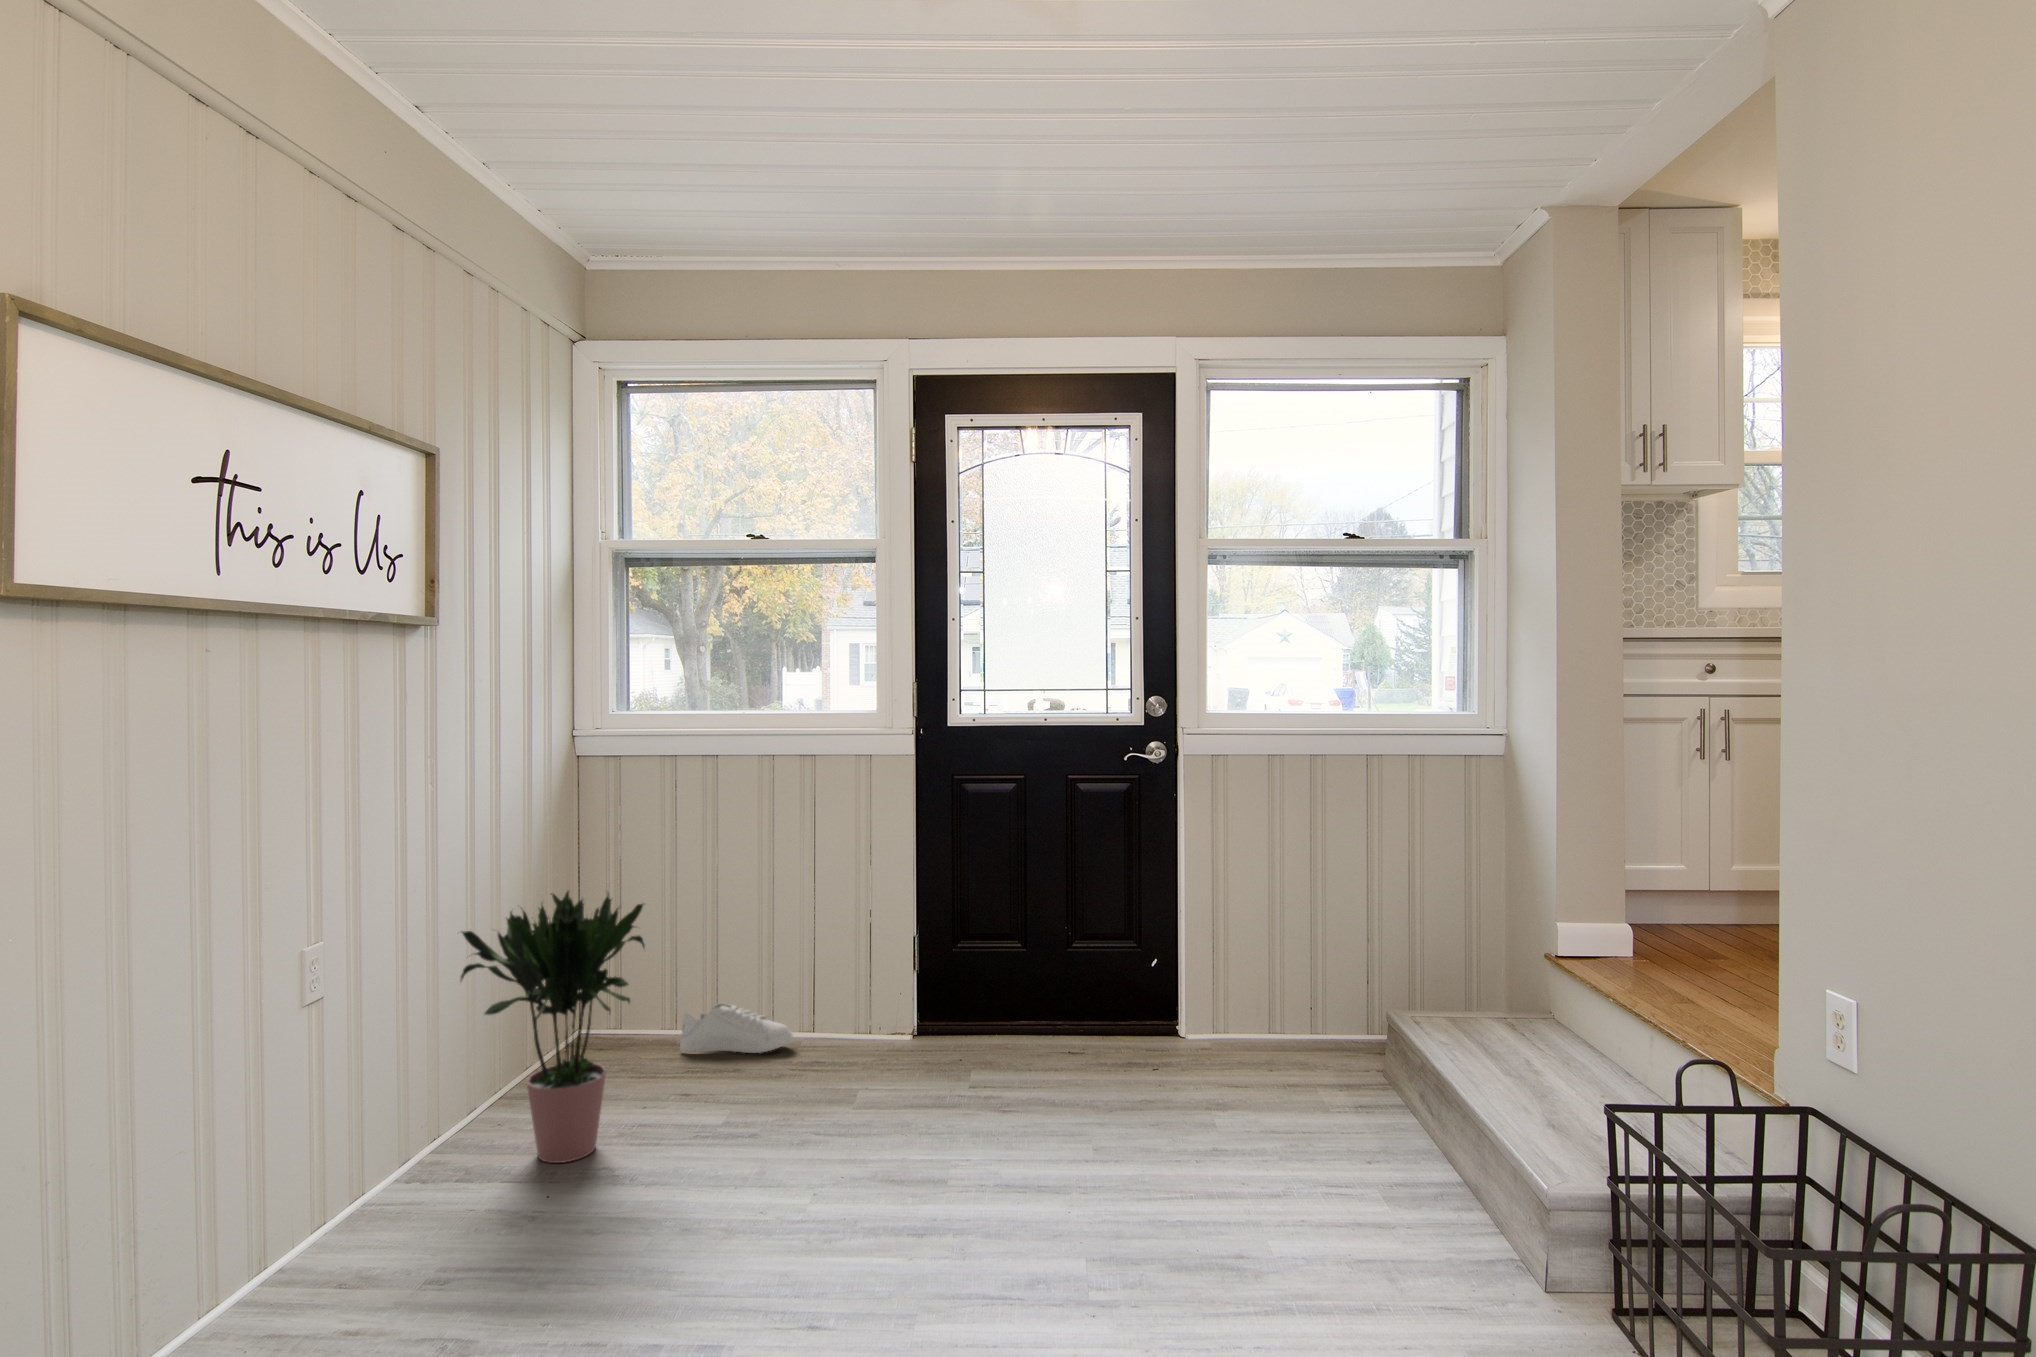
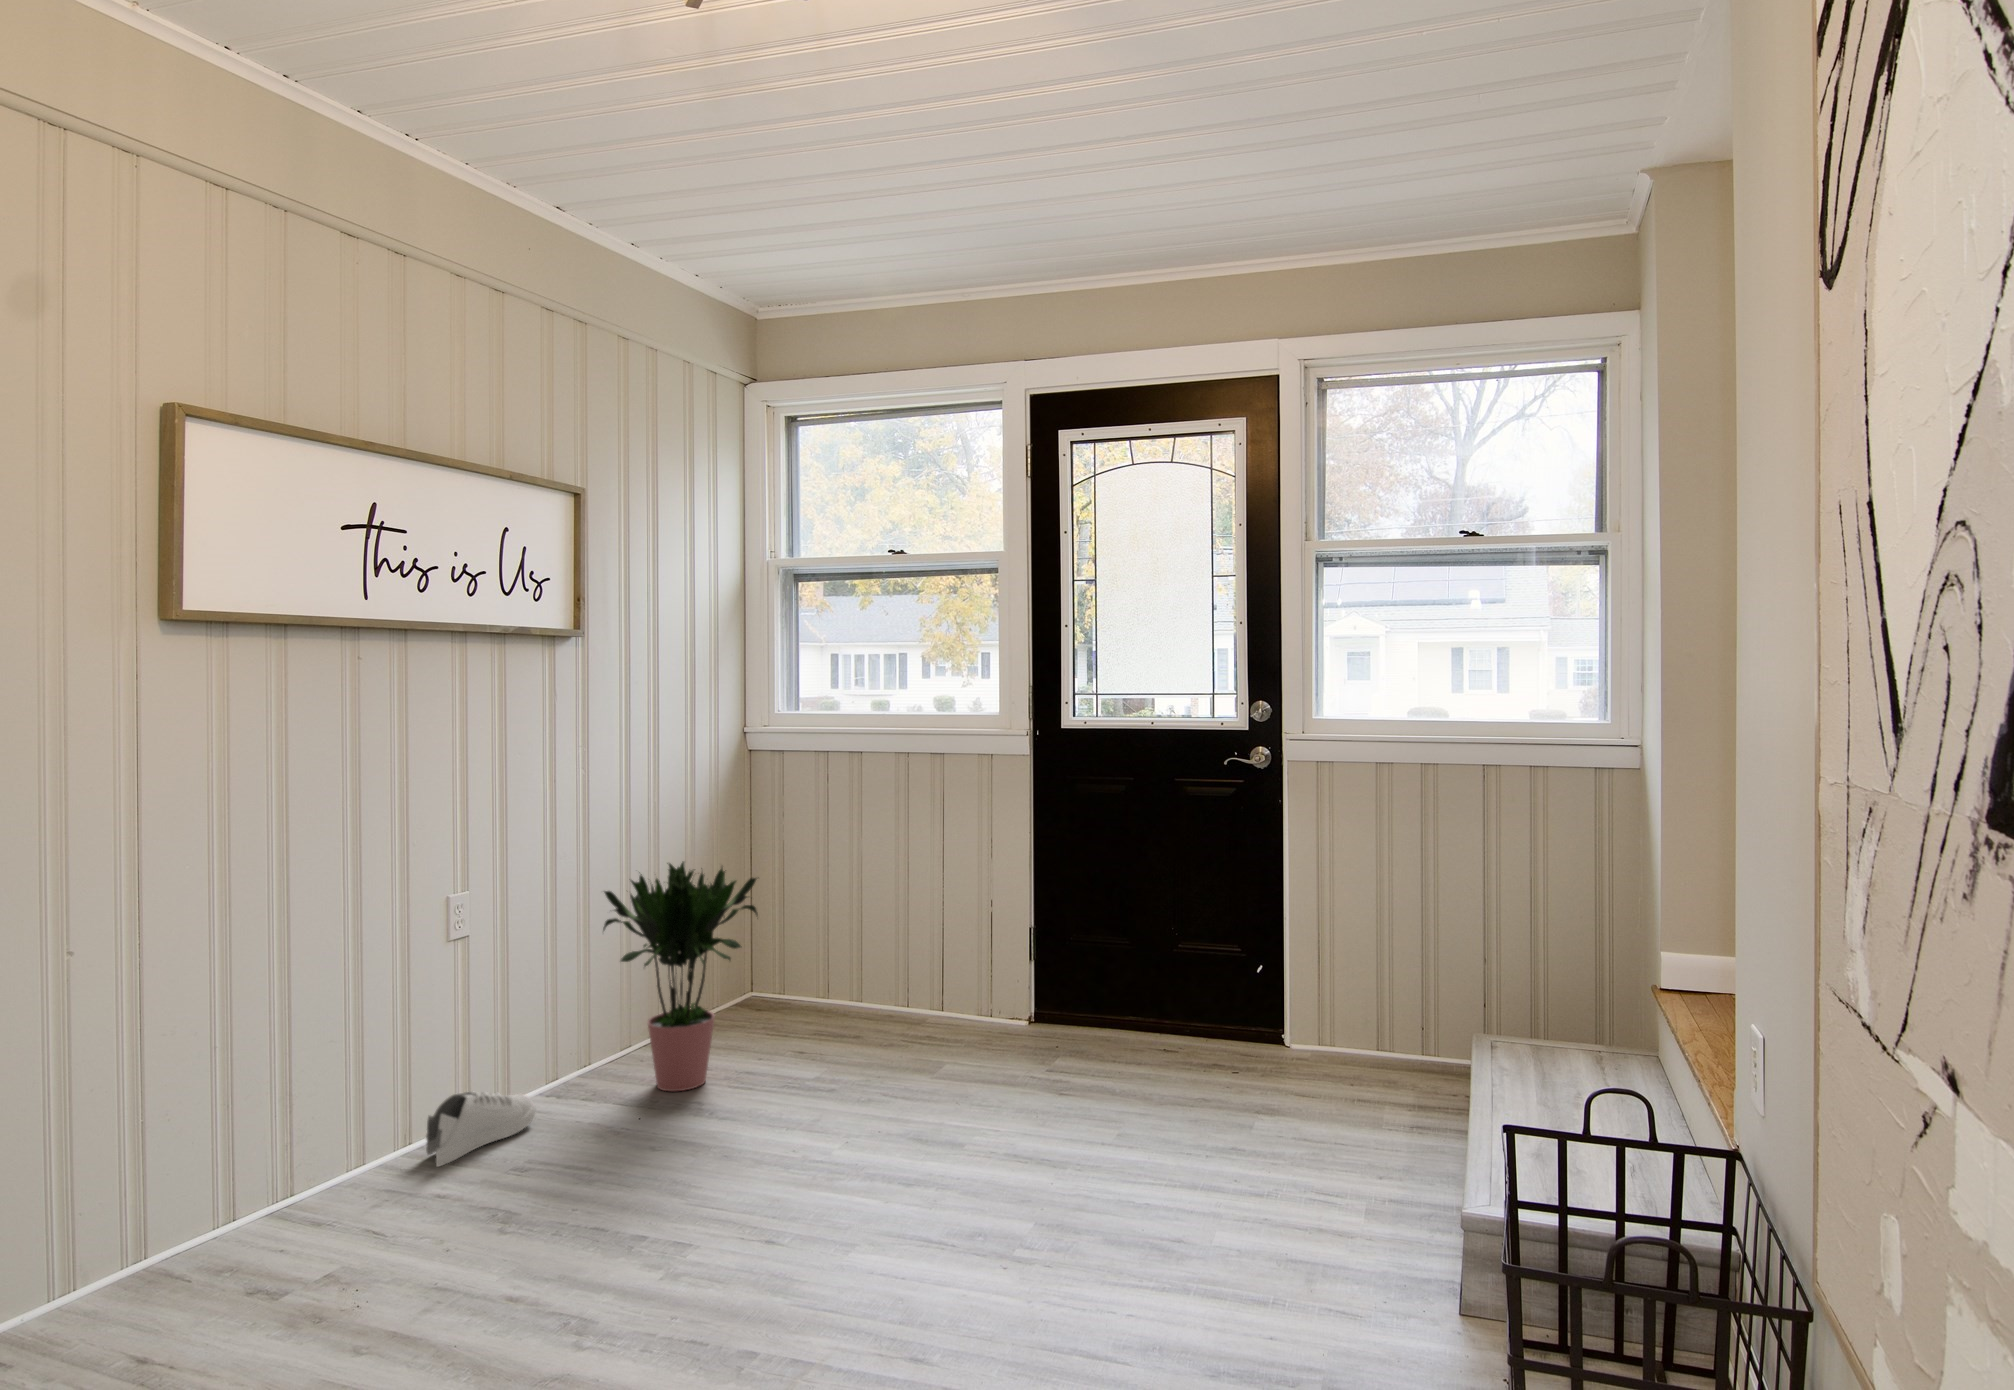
shoe: present [680,1003,792,1053] -> present [426,1091,536,1167]

